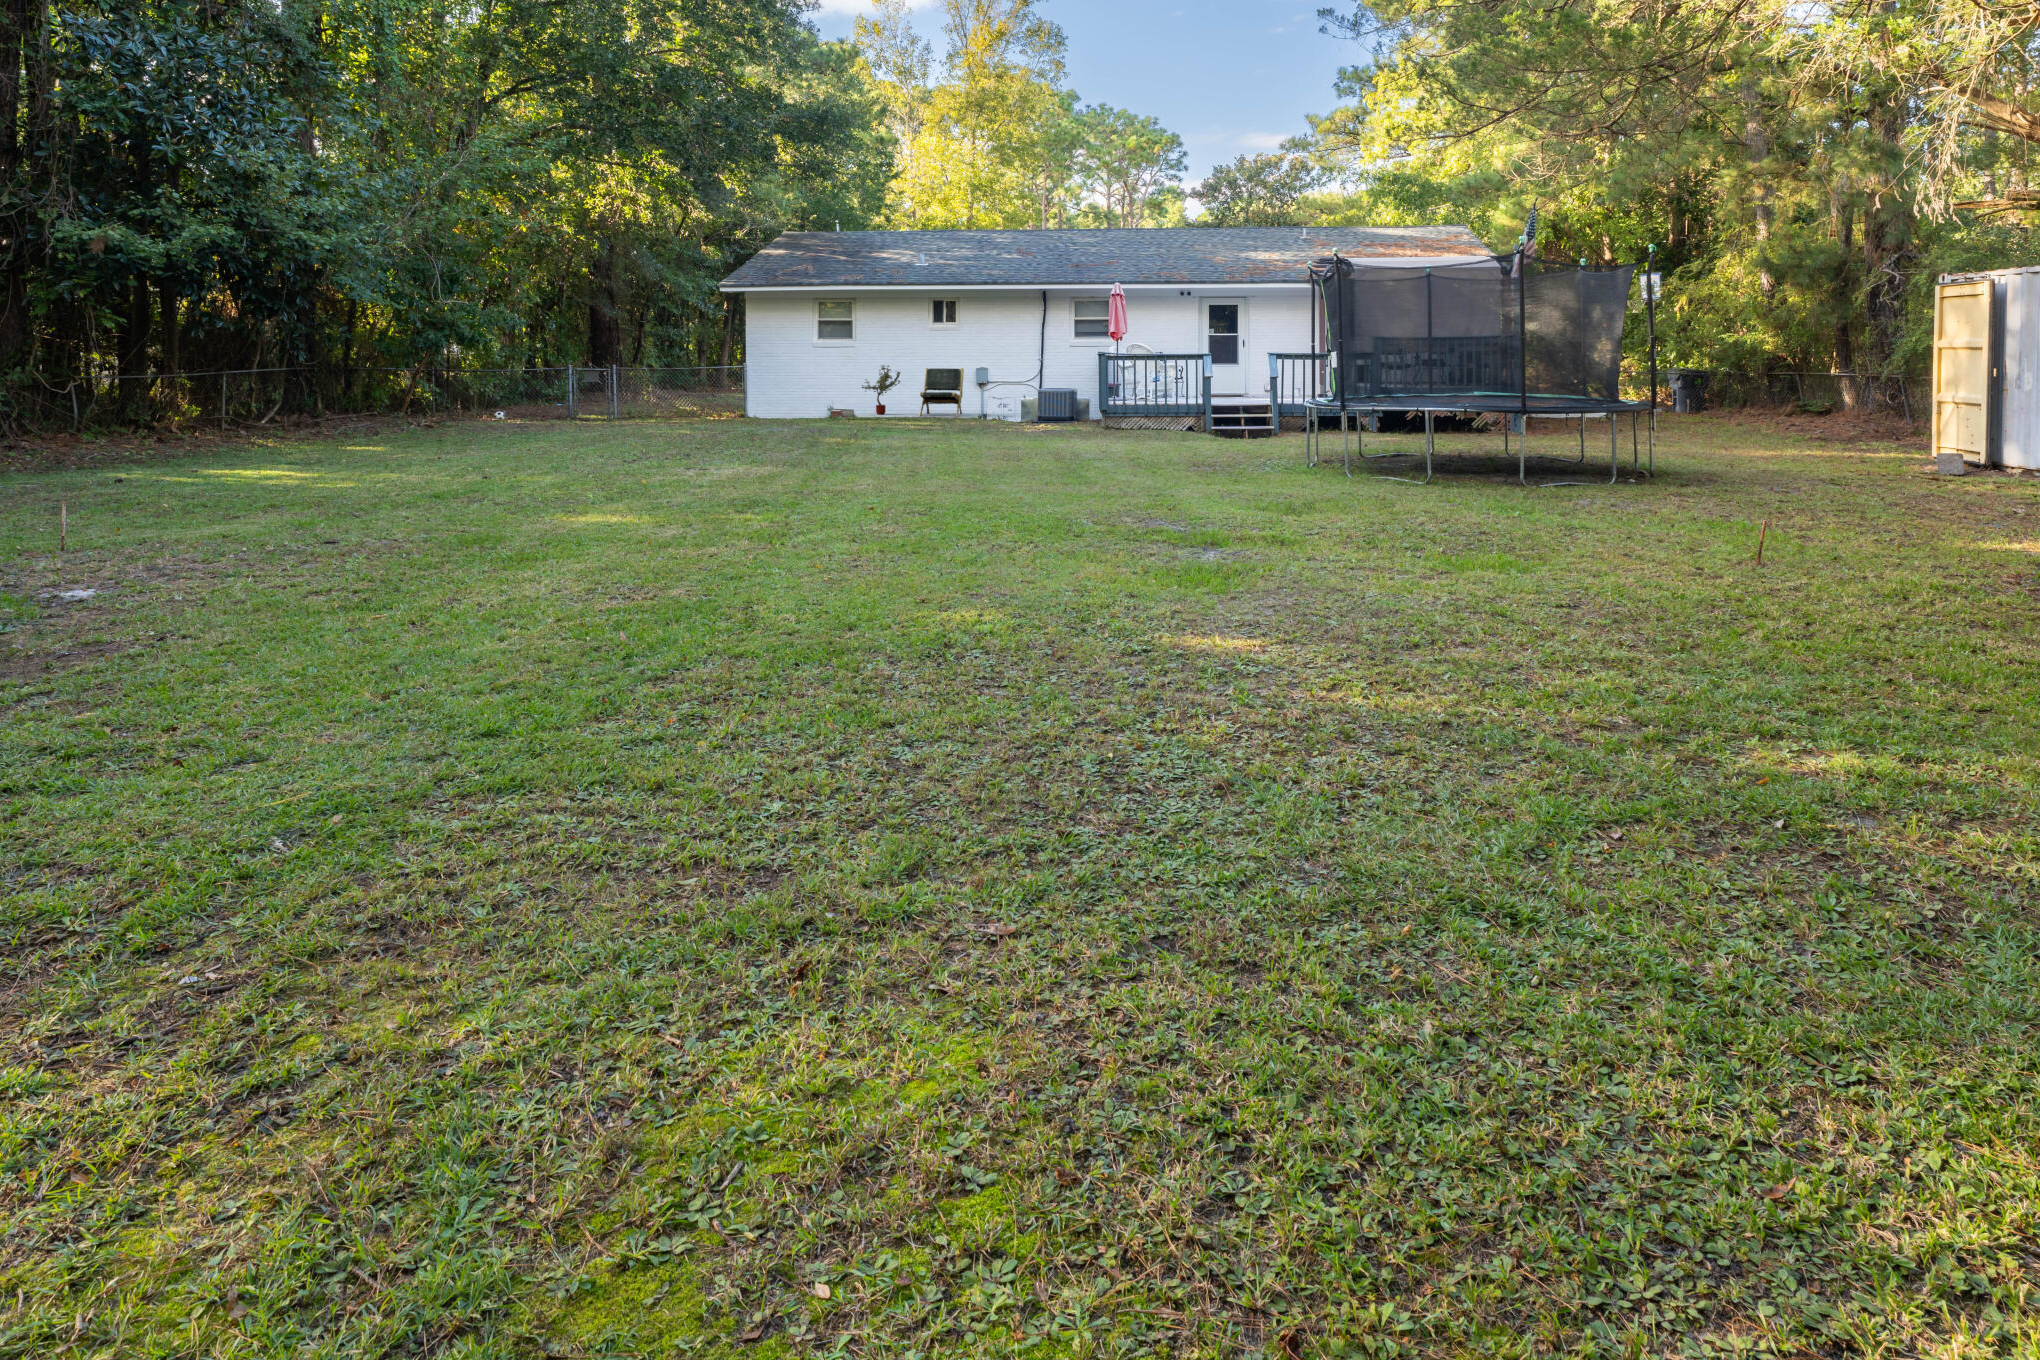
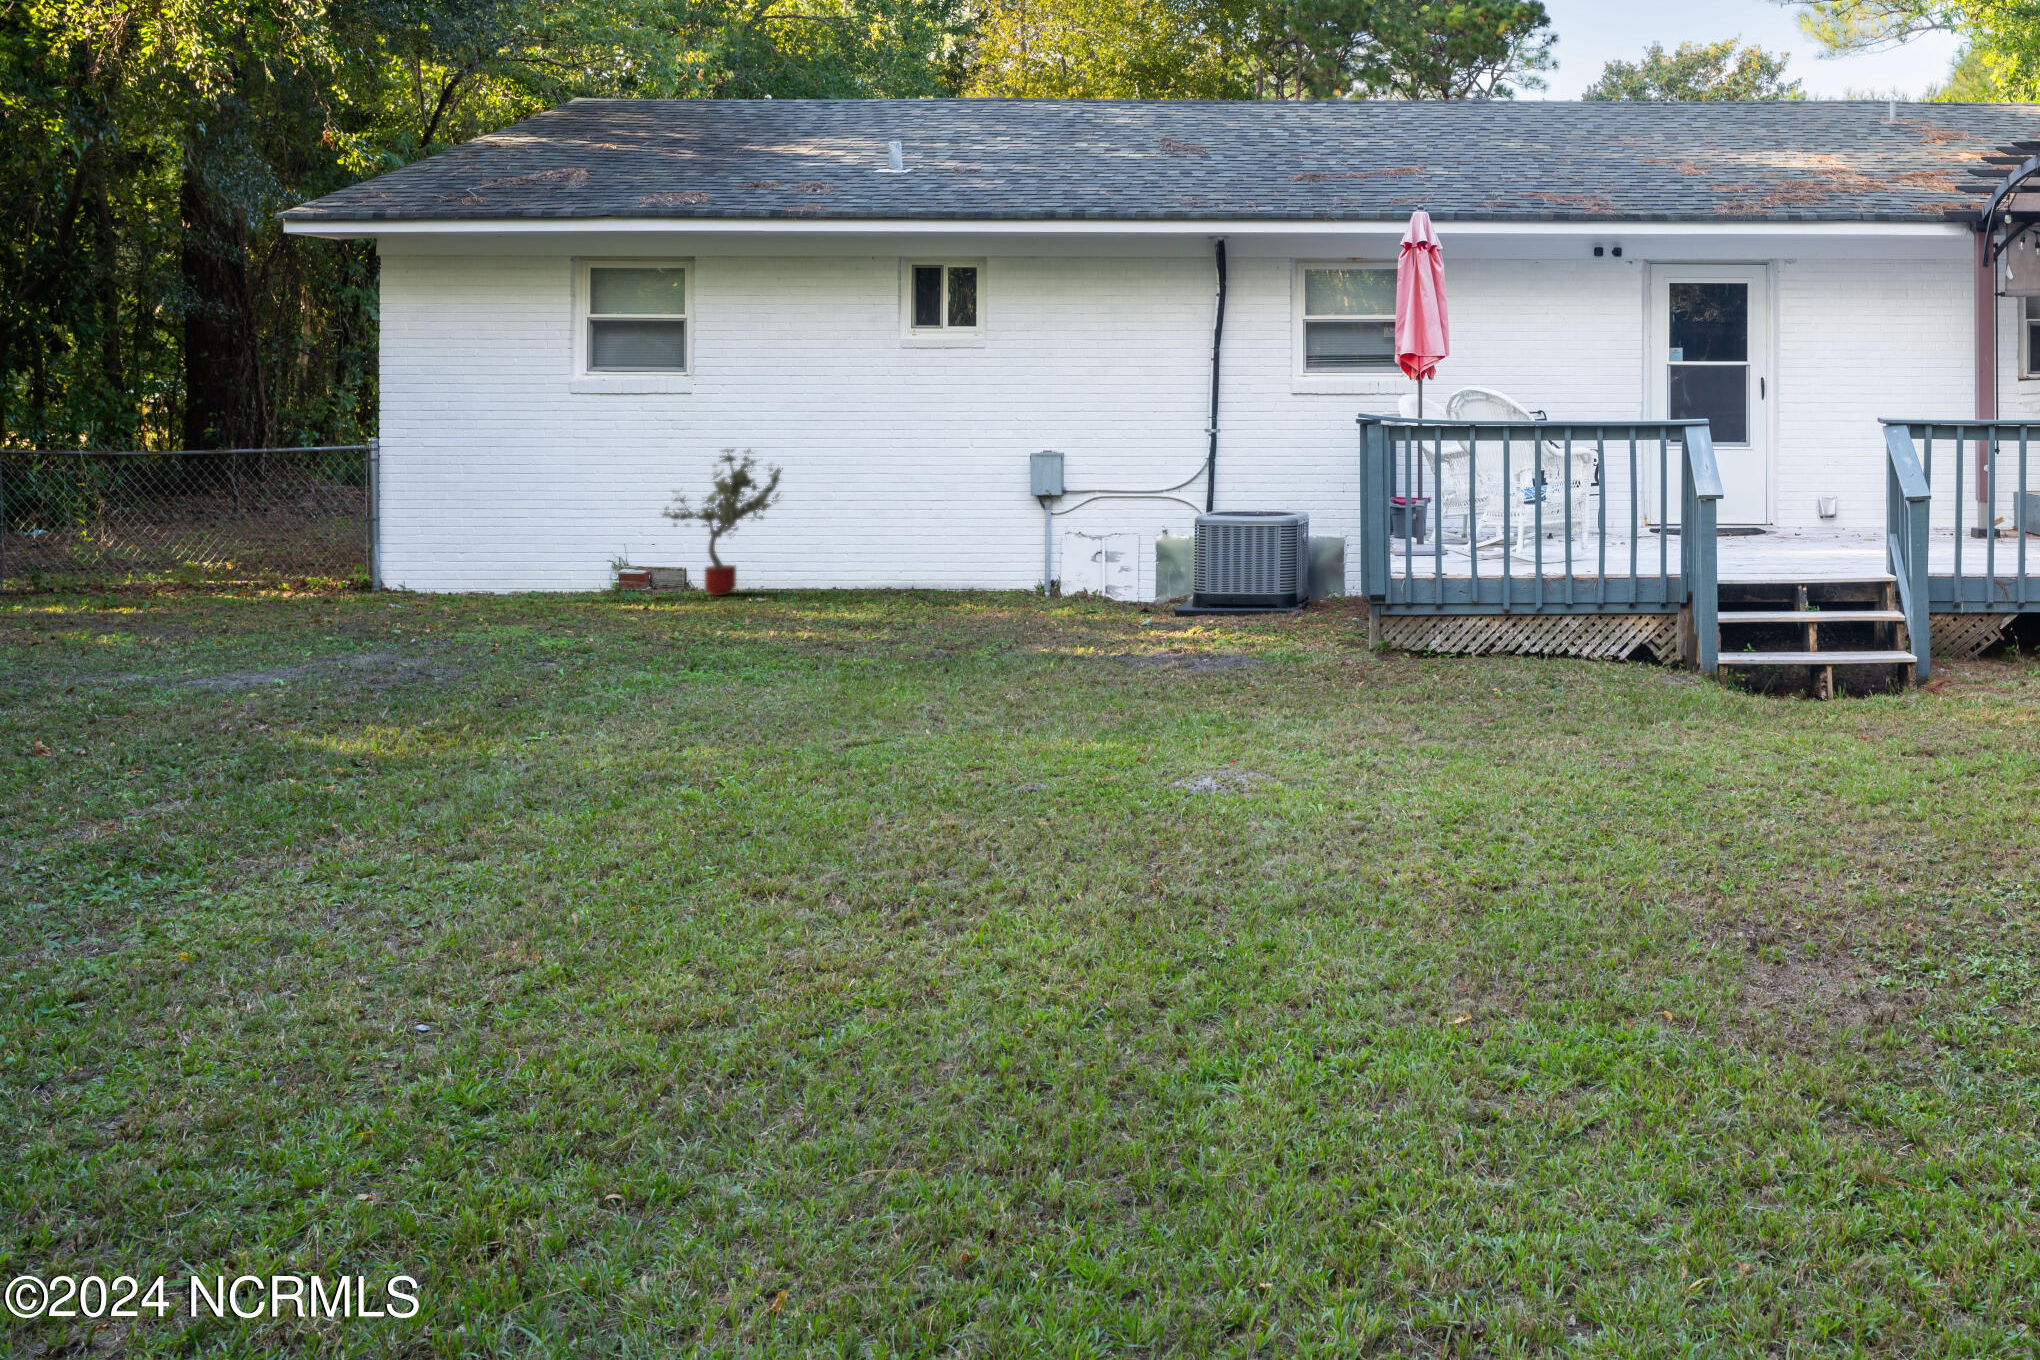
lounge chair: present [919,368,964,417] -> none [820,455,983,607]

